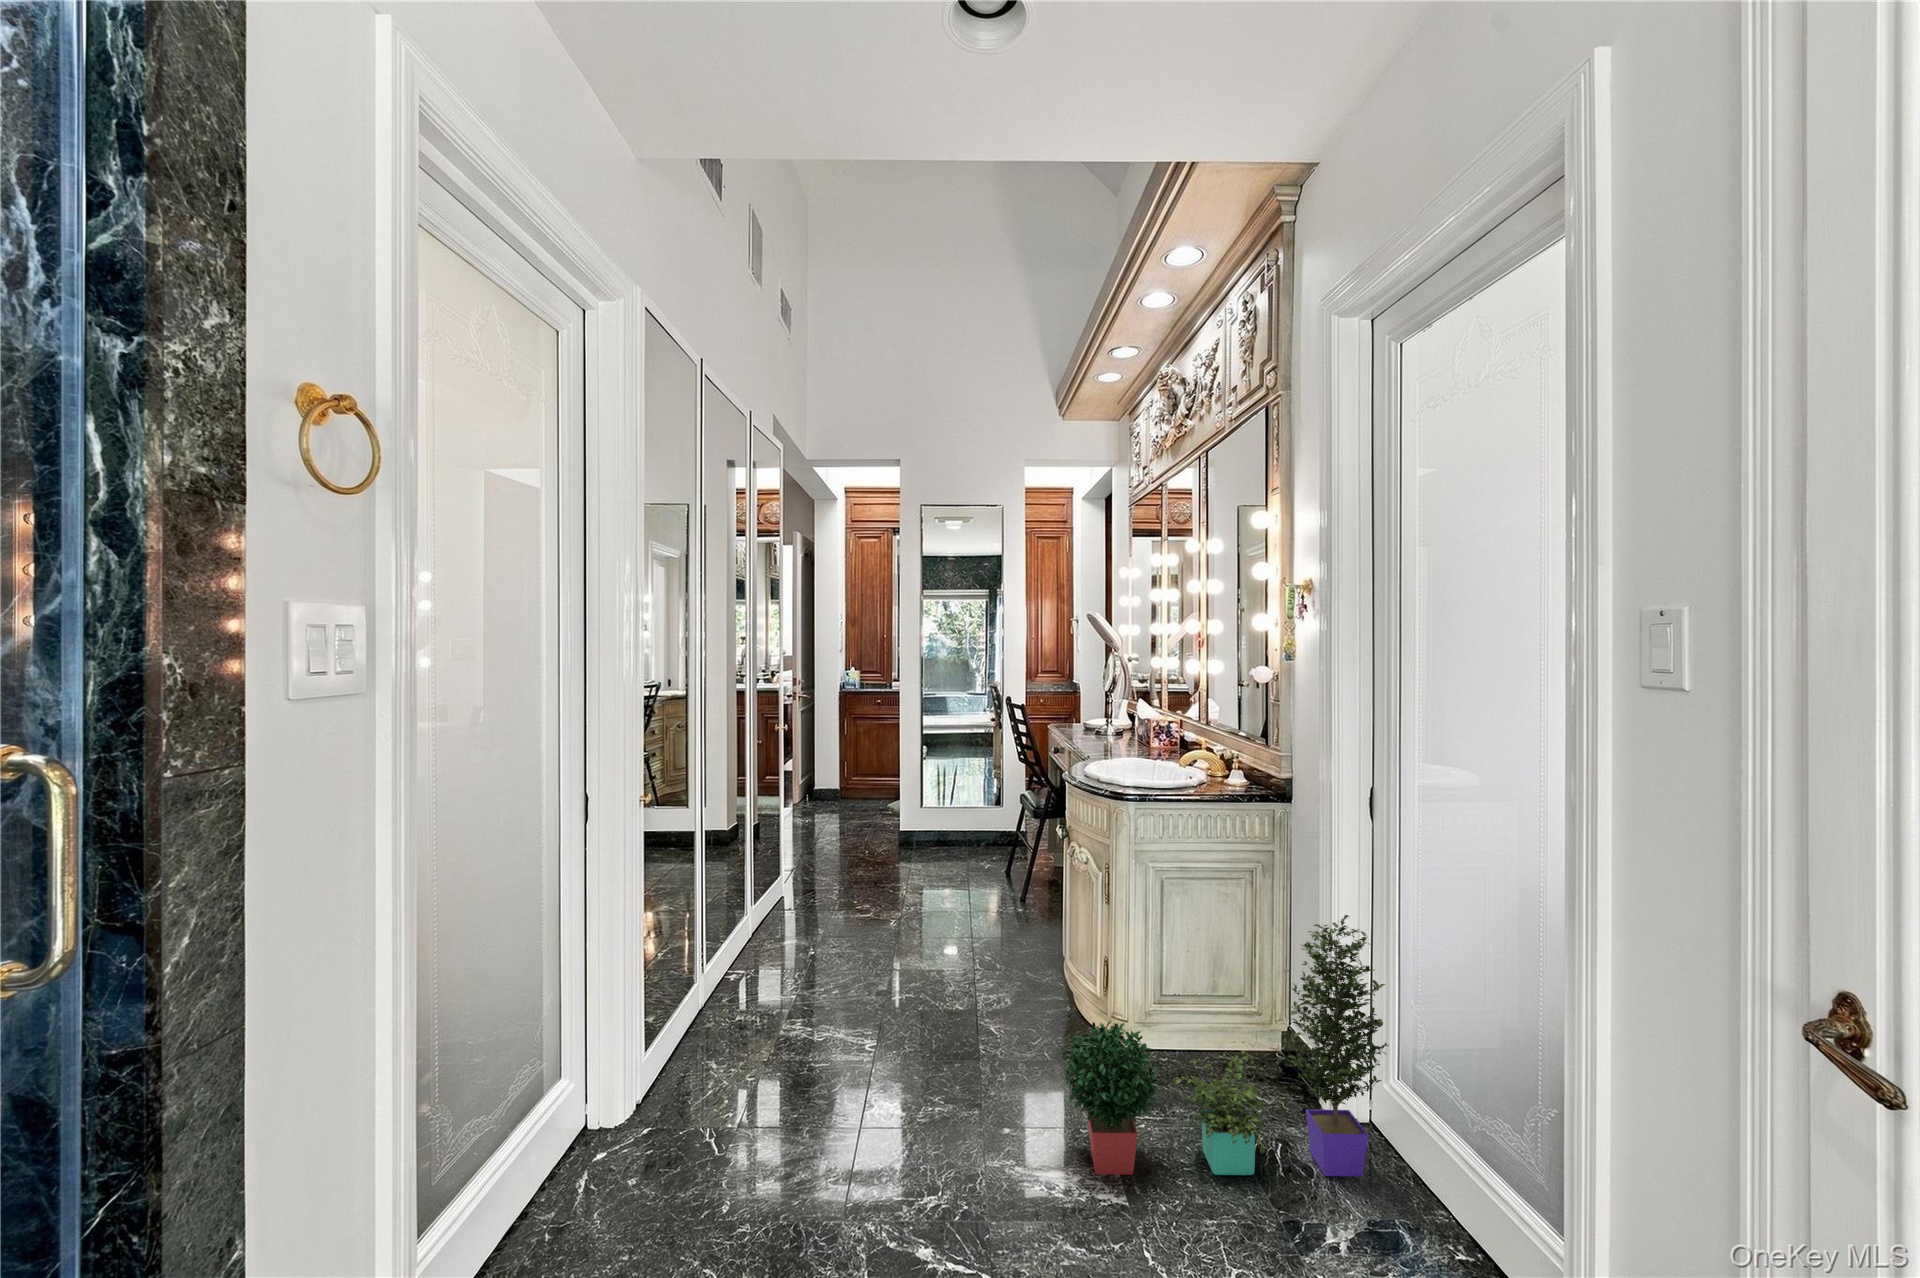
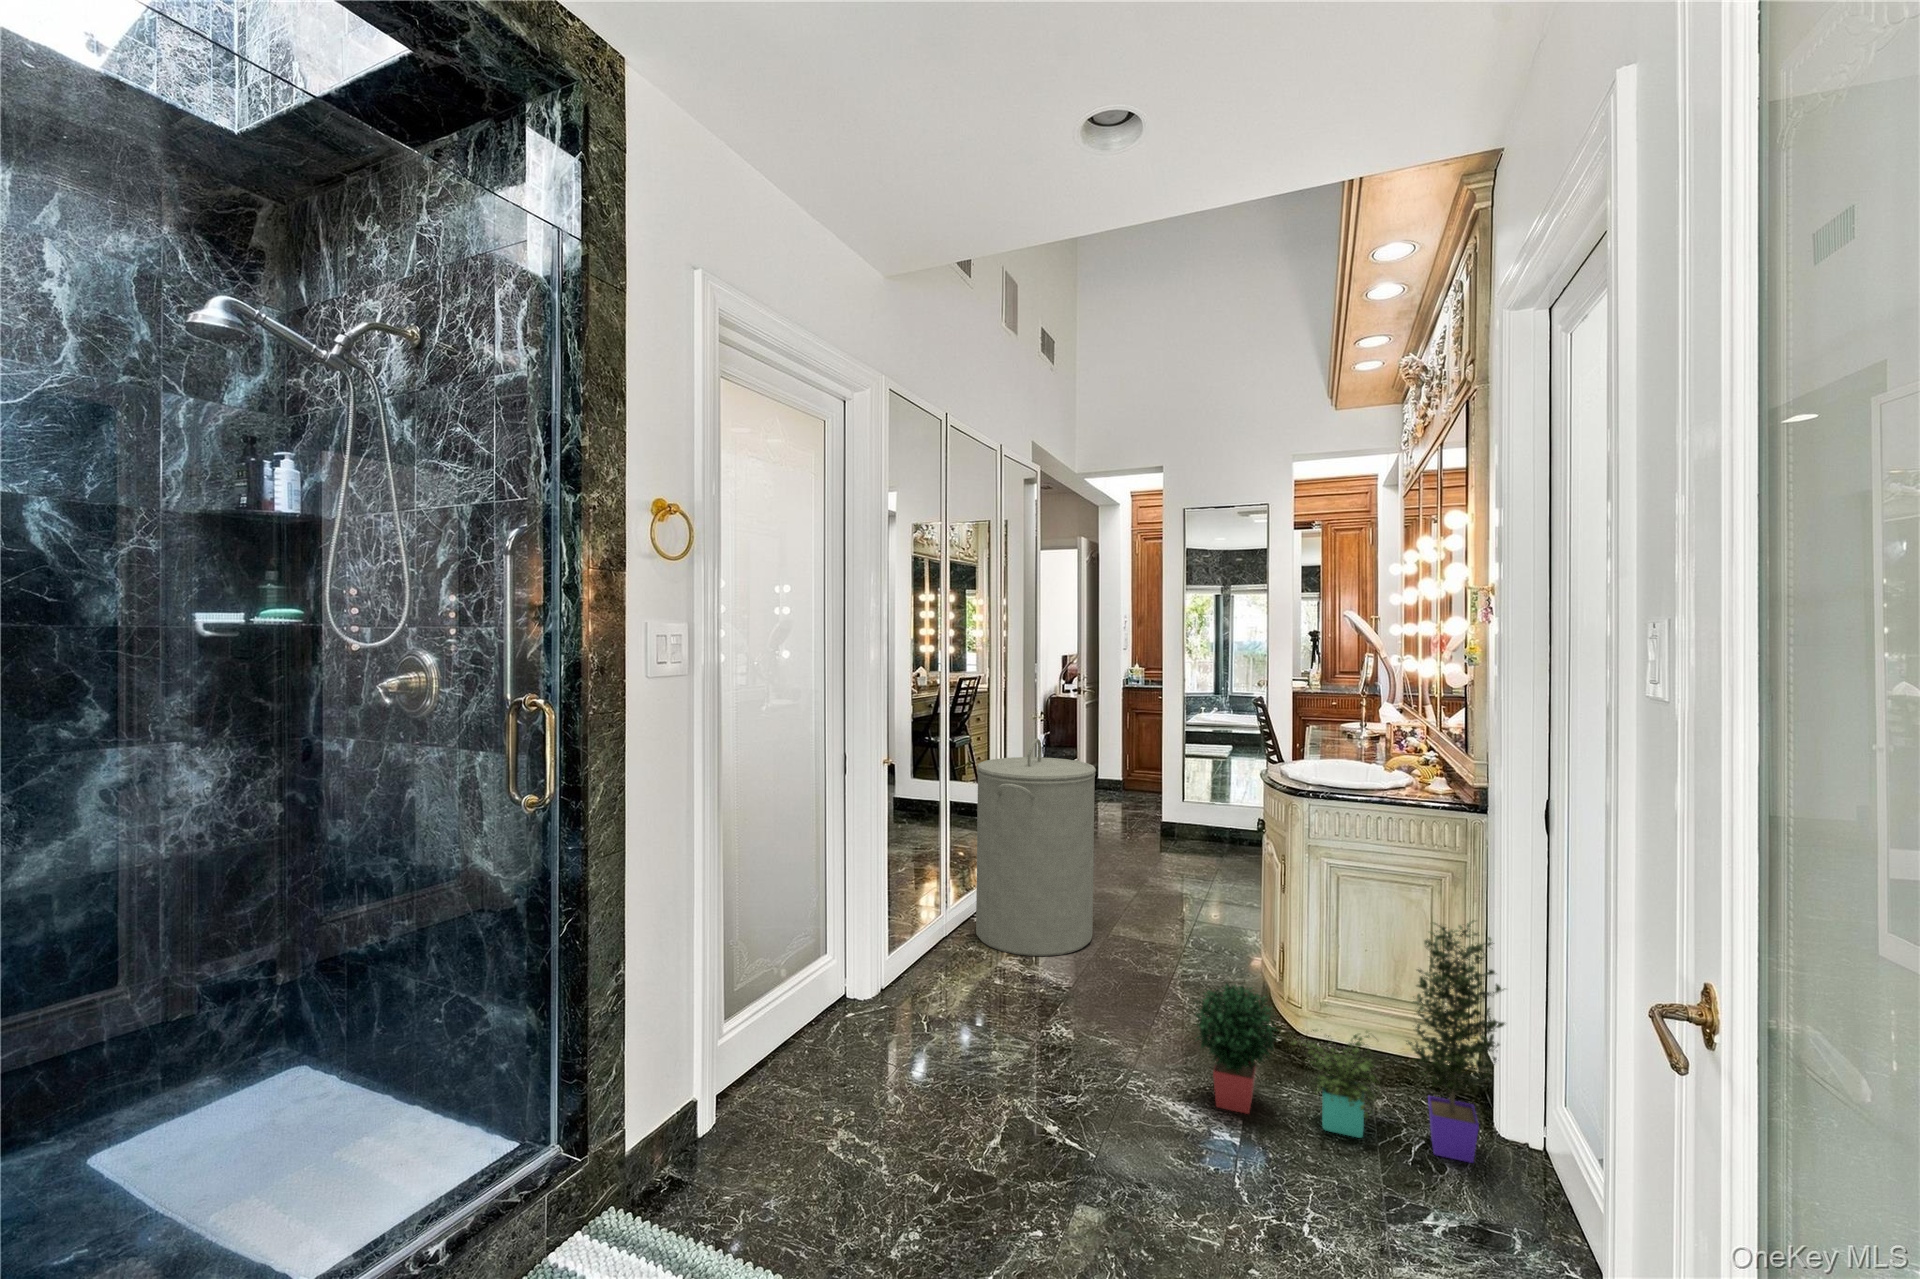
laundry hamper: none [732,753,874,1015] -> present [976,738,1096,956]

